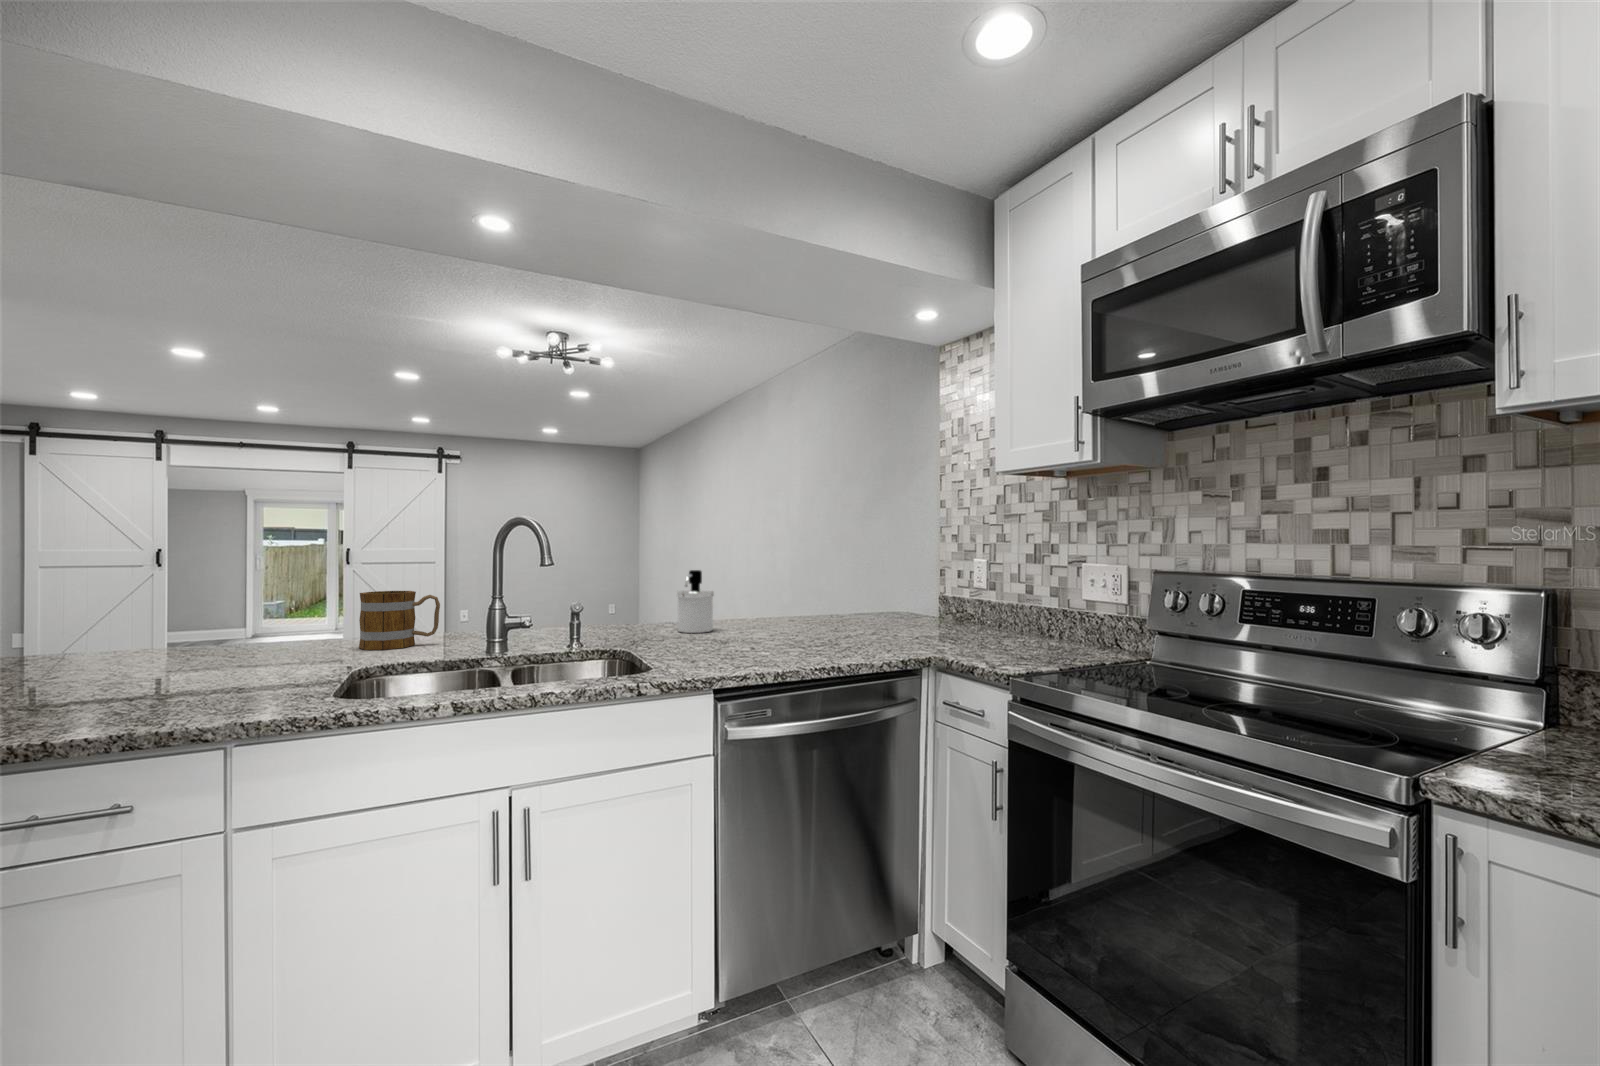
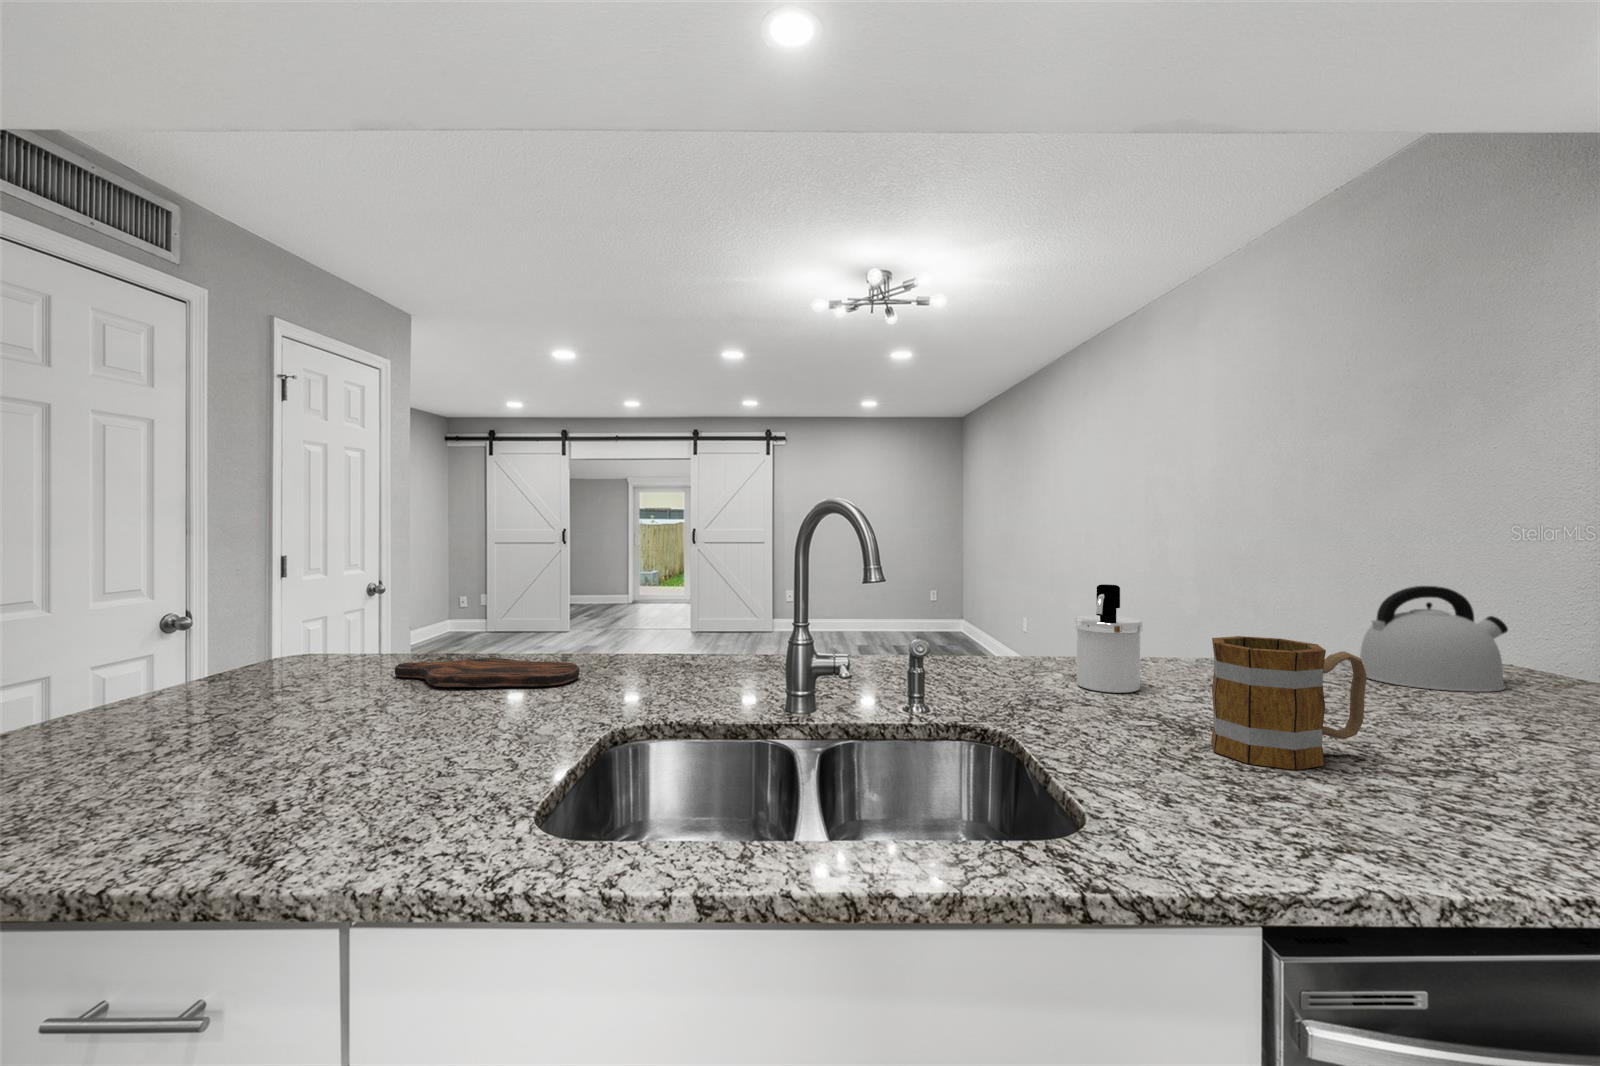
kettle: none [833,569,895,622] -> present [1360,586,1508,692]
mug: present [359,591,440,650] -> present [1211,636,1367,770]
cutting board: none [108,640,304,661] -> present [395,658,579,687]

